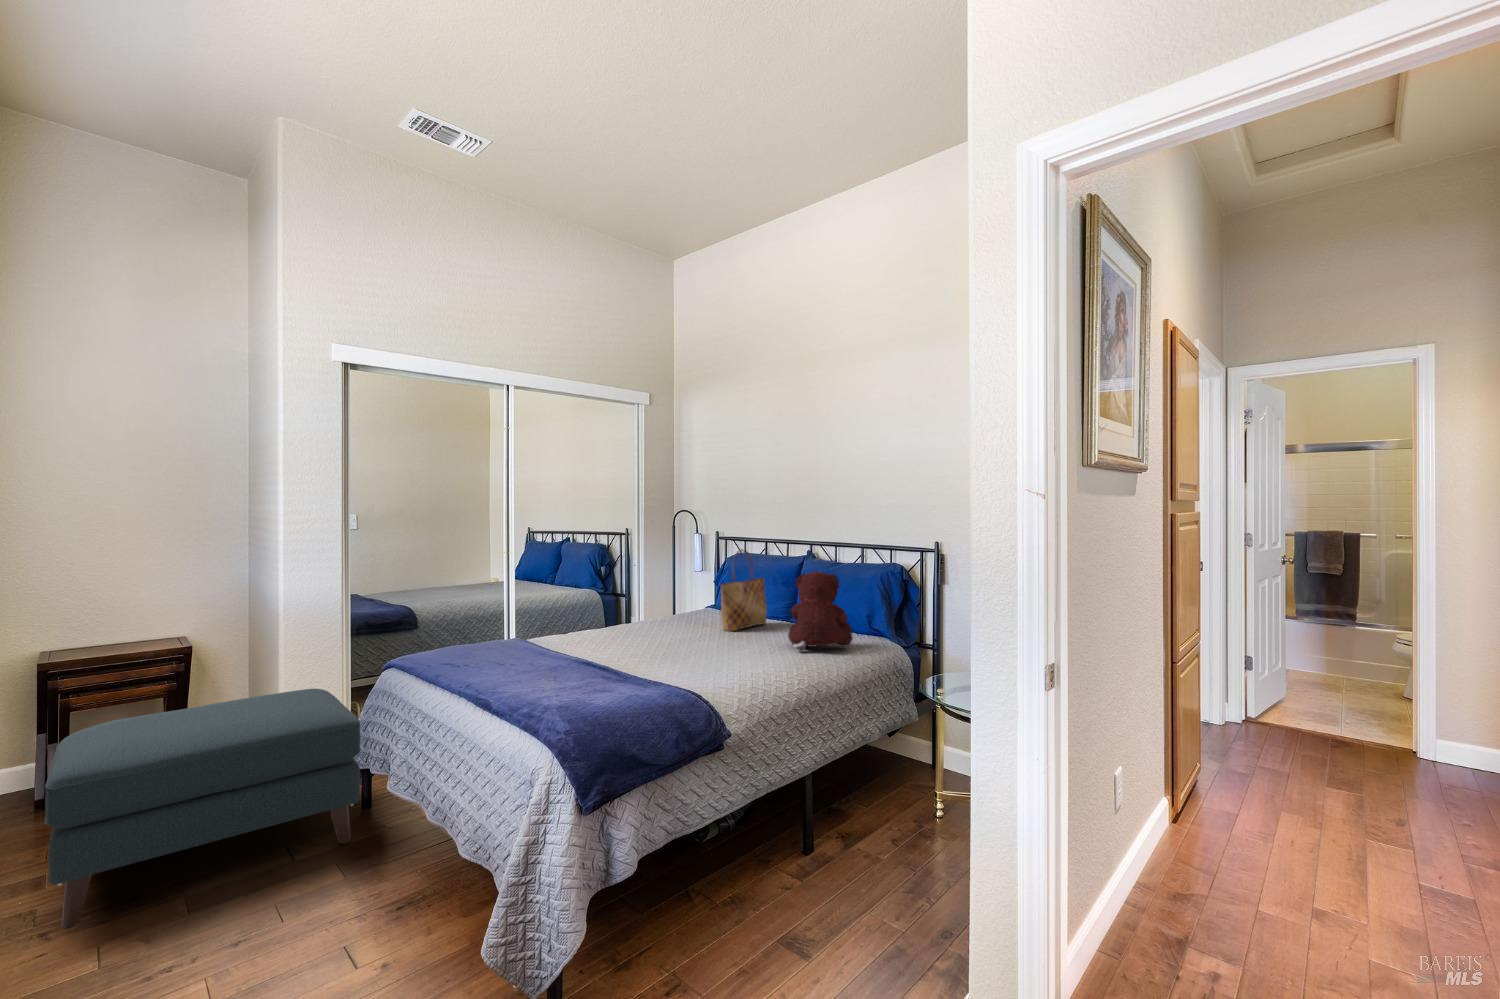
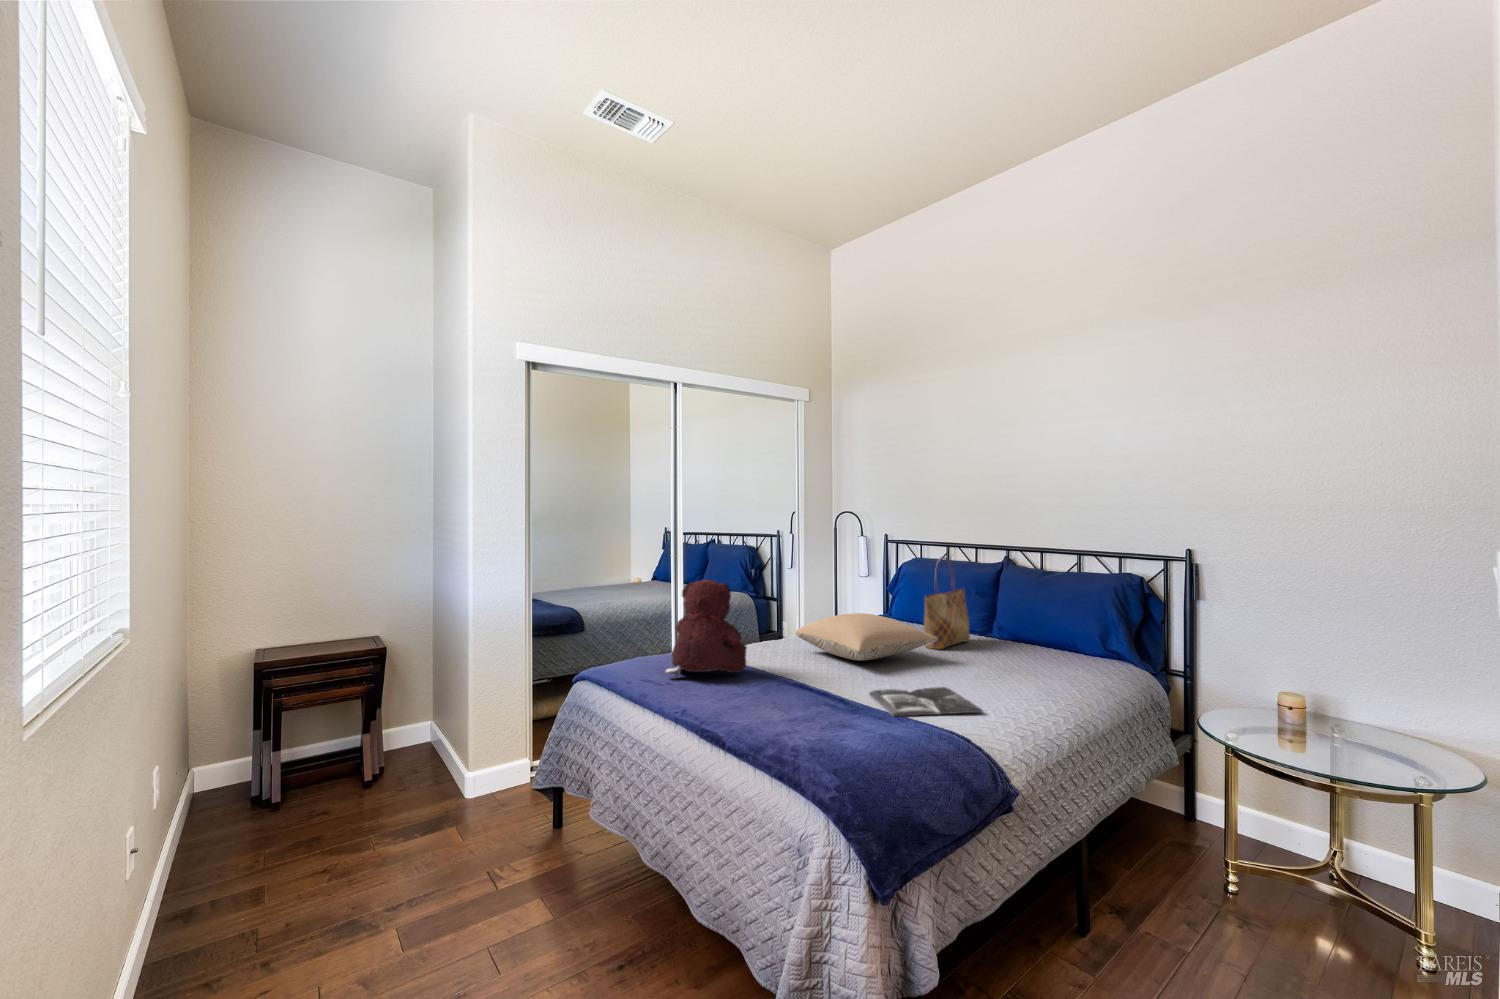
teddy bear: present [788,571,853,652] -> present [665,579,747,679]
pillow: none [600,601,722,641] -> present [796,613,936,661]
magazine: none [641,658,726,681] -> present [870,687,982,717]
ottoman: present [44,689,361,929] -> none [268,699,562,959]

